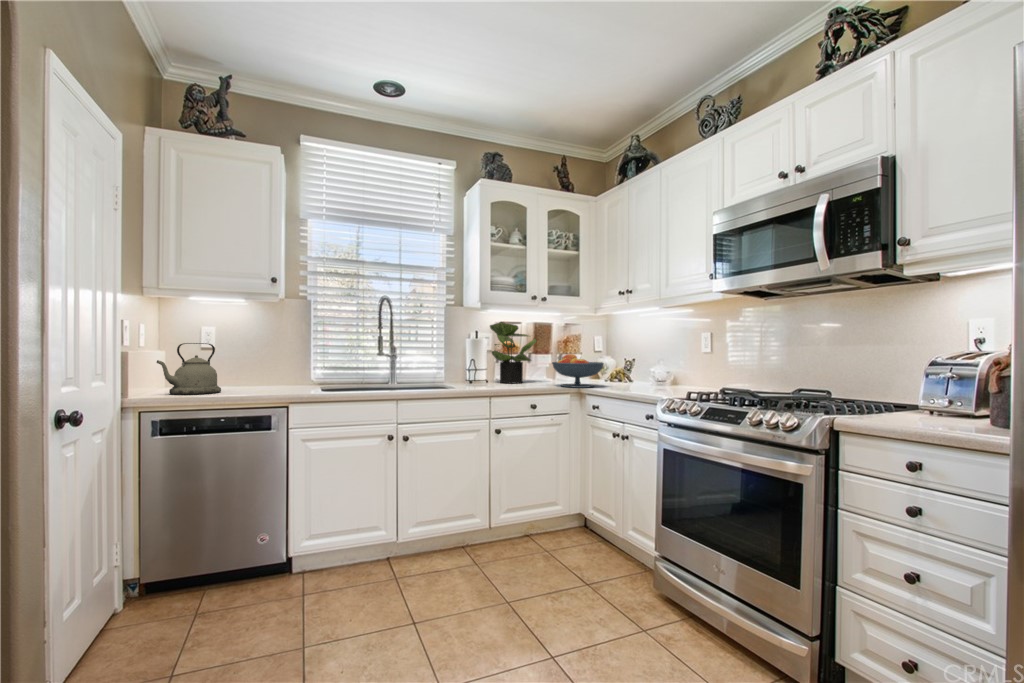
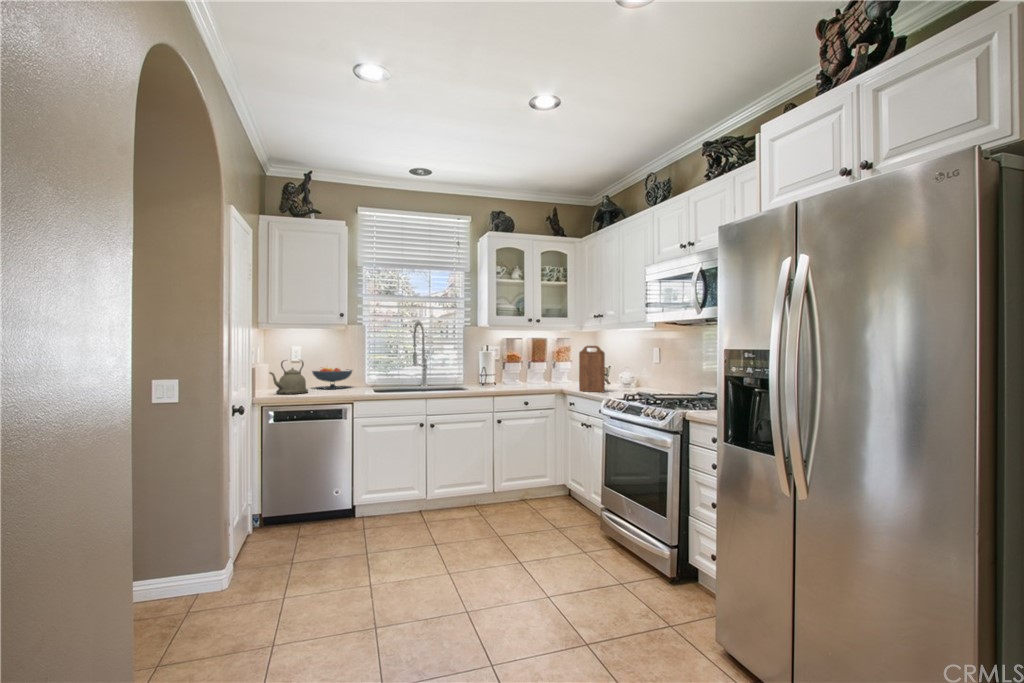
potted plant: present [490,322,537,384] -> none [496,340,533,386]
cutting board: none [609,328,645,391] -> present [579,346,605,392]
fruit bowl: present [552,354,604,388] -> present [312,367,352,389]

